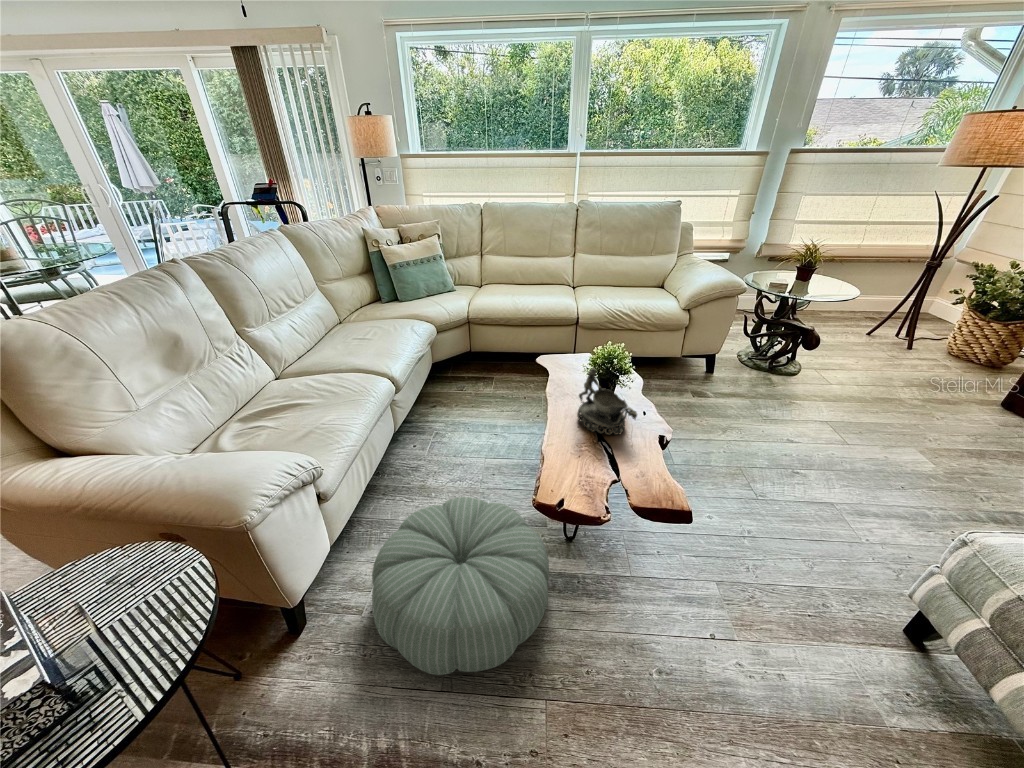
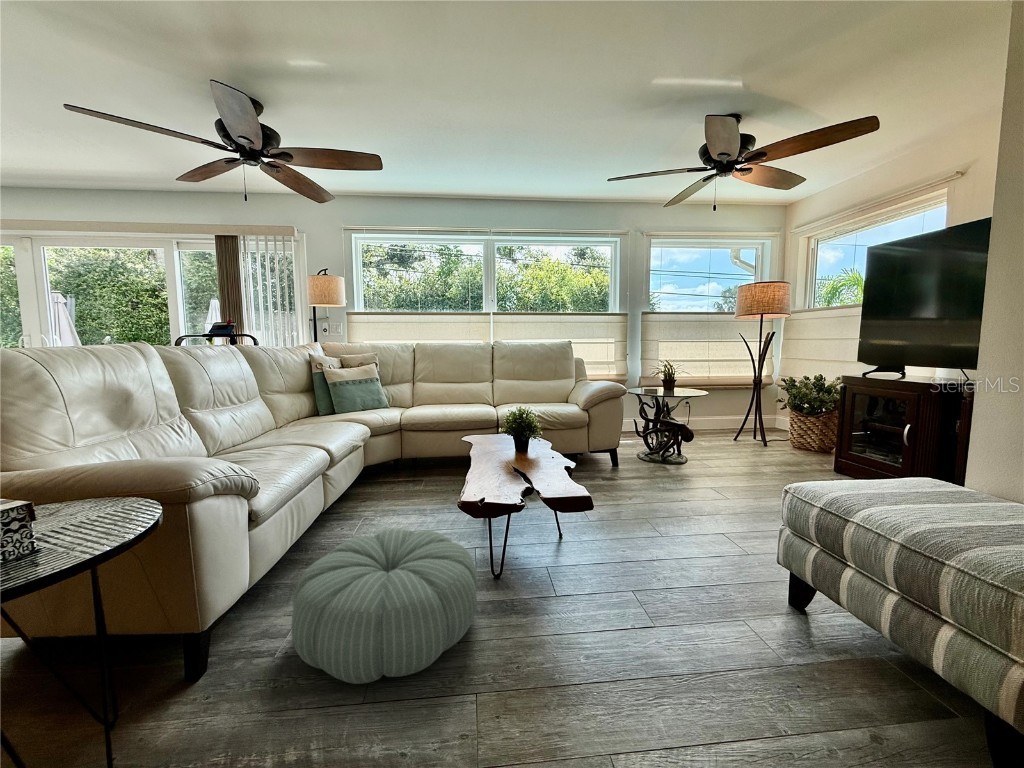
decorative bowl: present [577,368,637,434] -> none [498,415,546,468]

